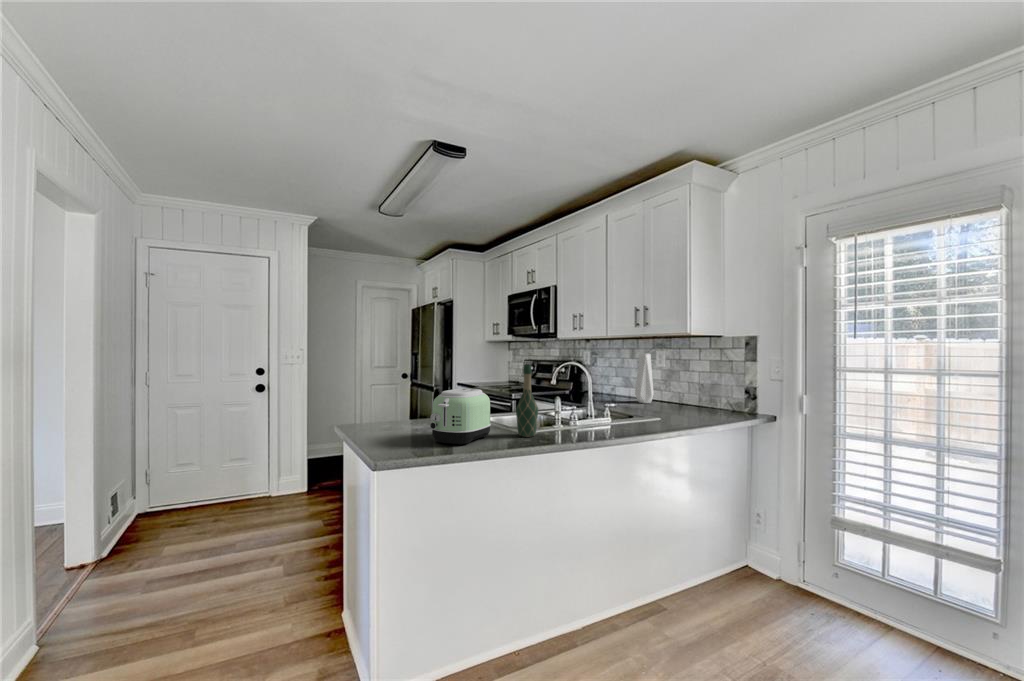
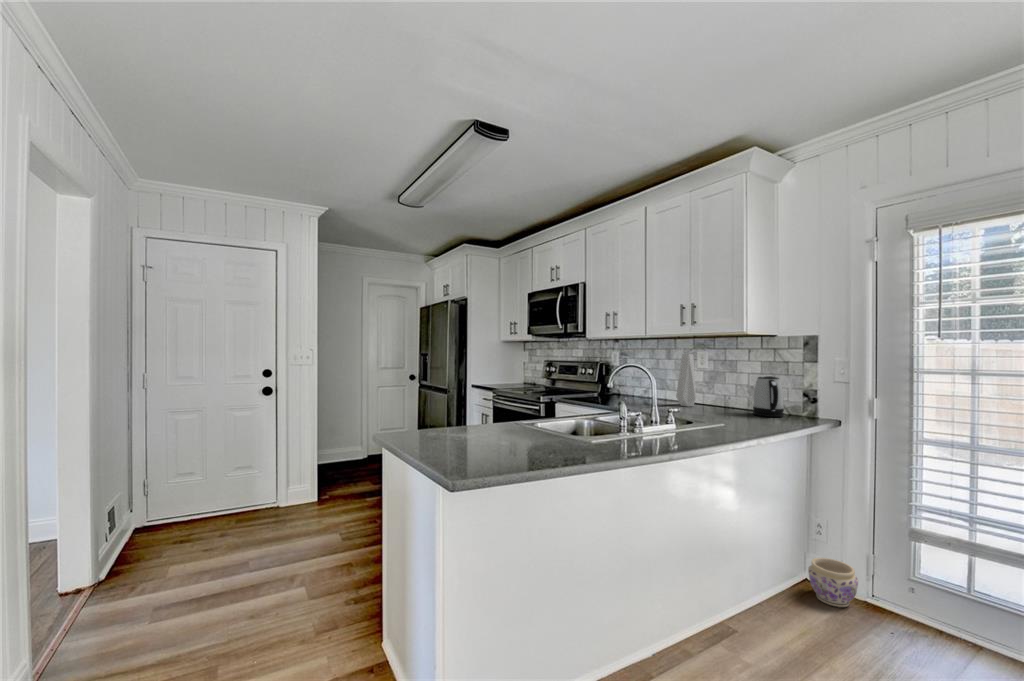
wine bottle: present [516,365,538,437] -> none [583,366,608,446]
kettle: none [701,374,728,413] -> present [753,376,784,417]
toaster: present [430,388,491,445] -> none [496,392,558,457]
planter: none [744,545,788,591] -> present [808,558,858,608]

